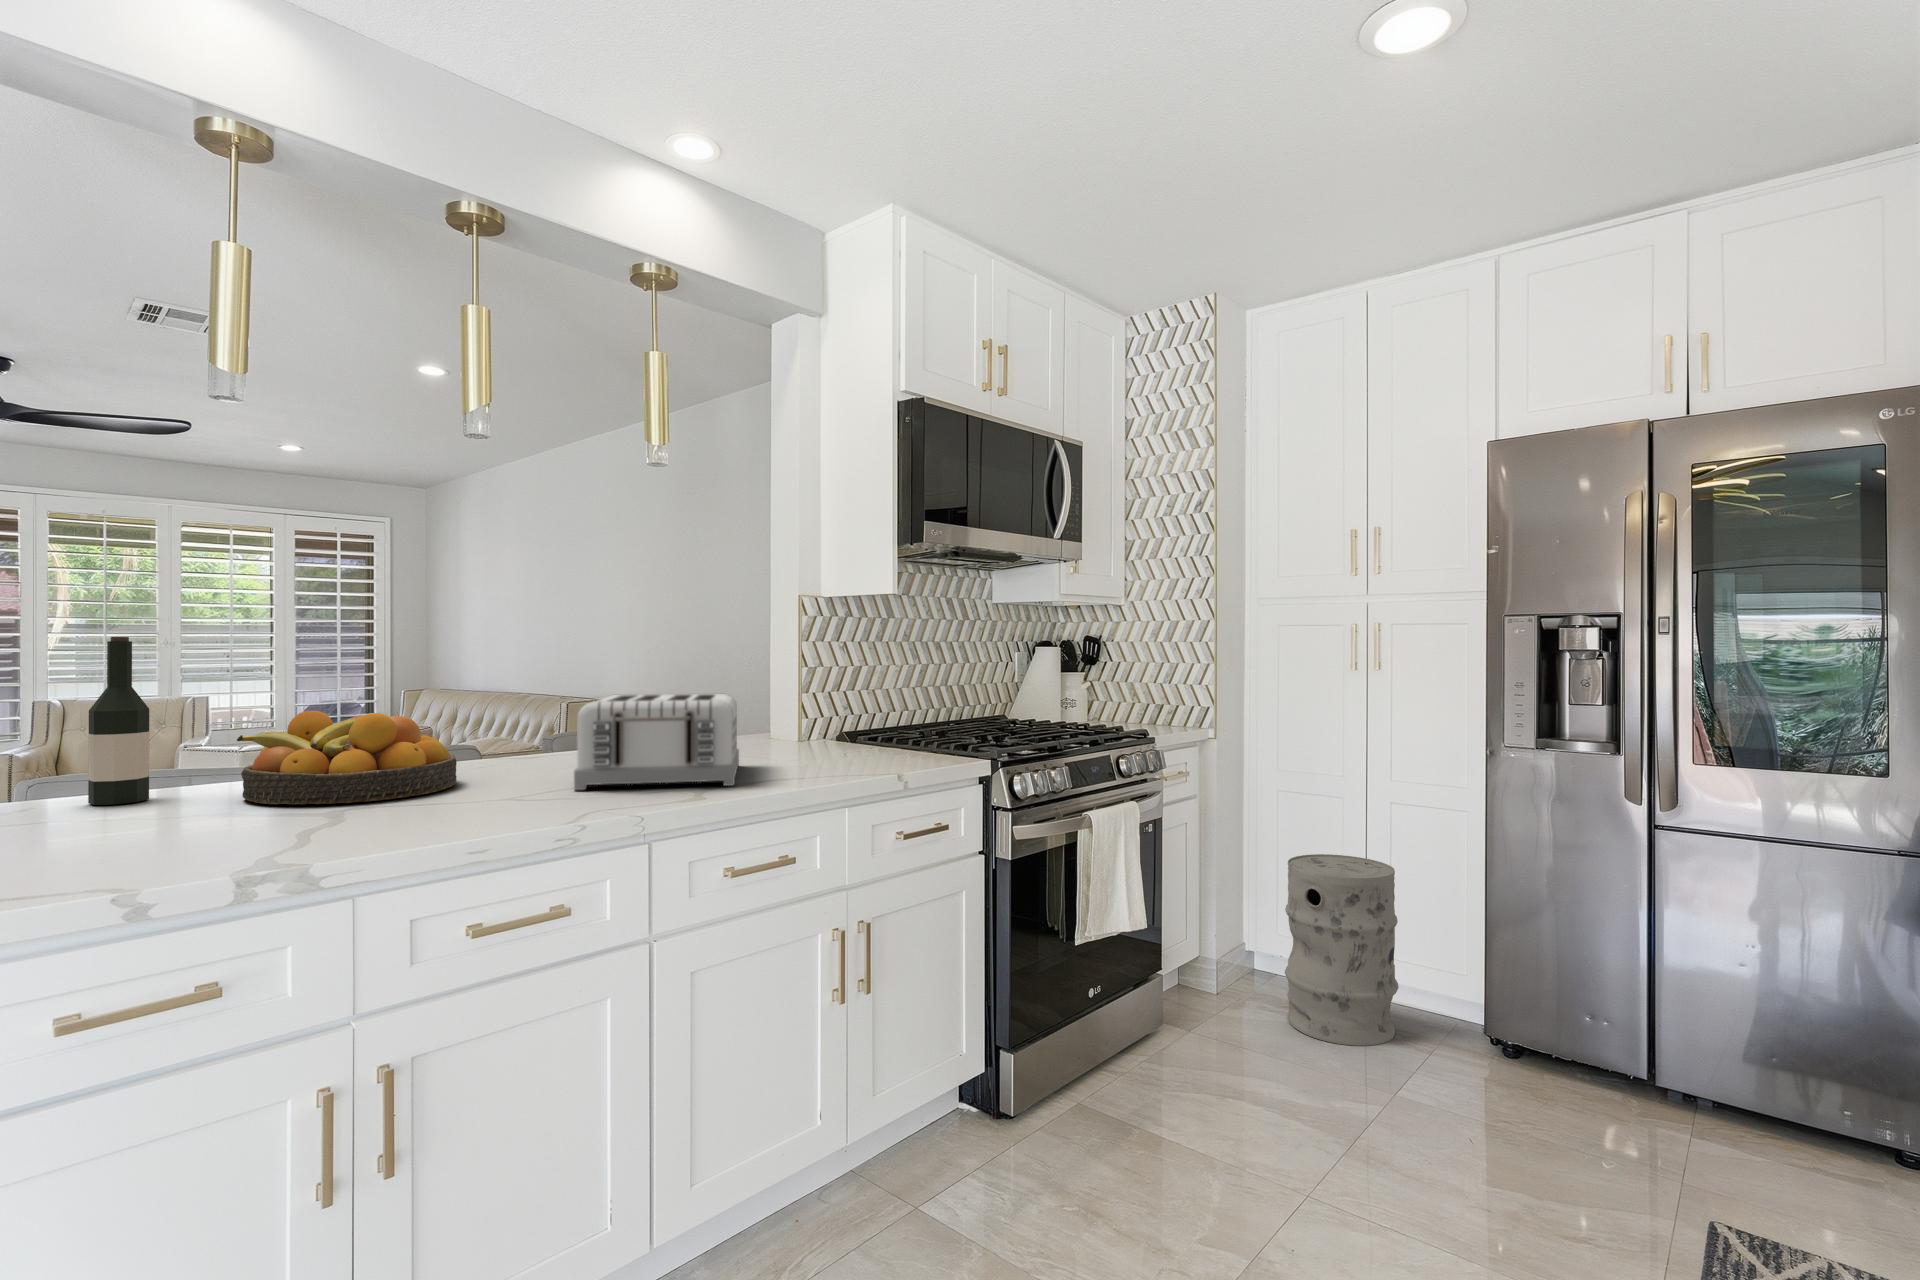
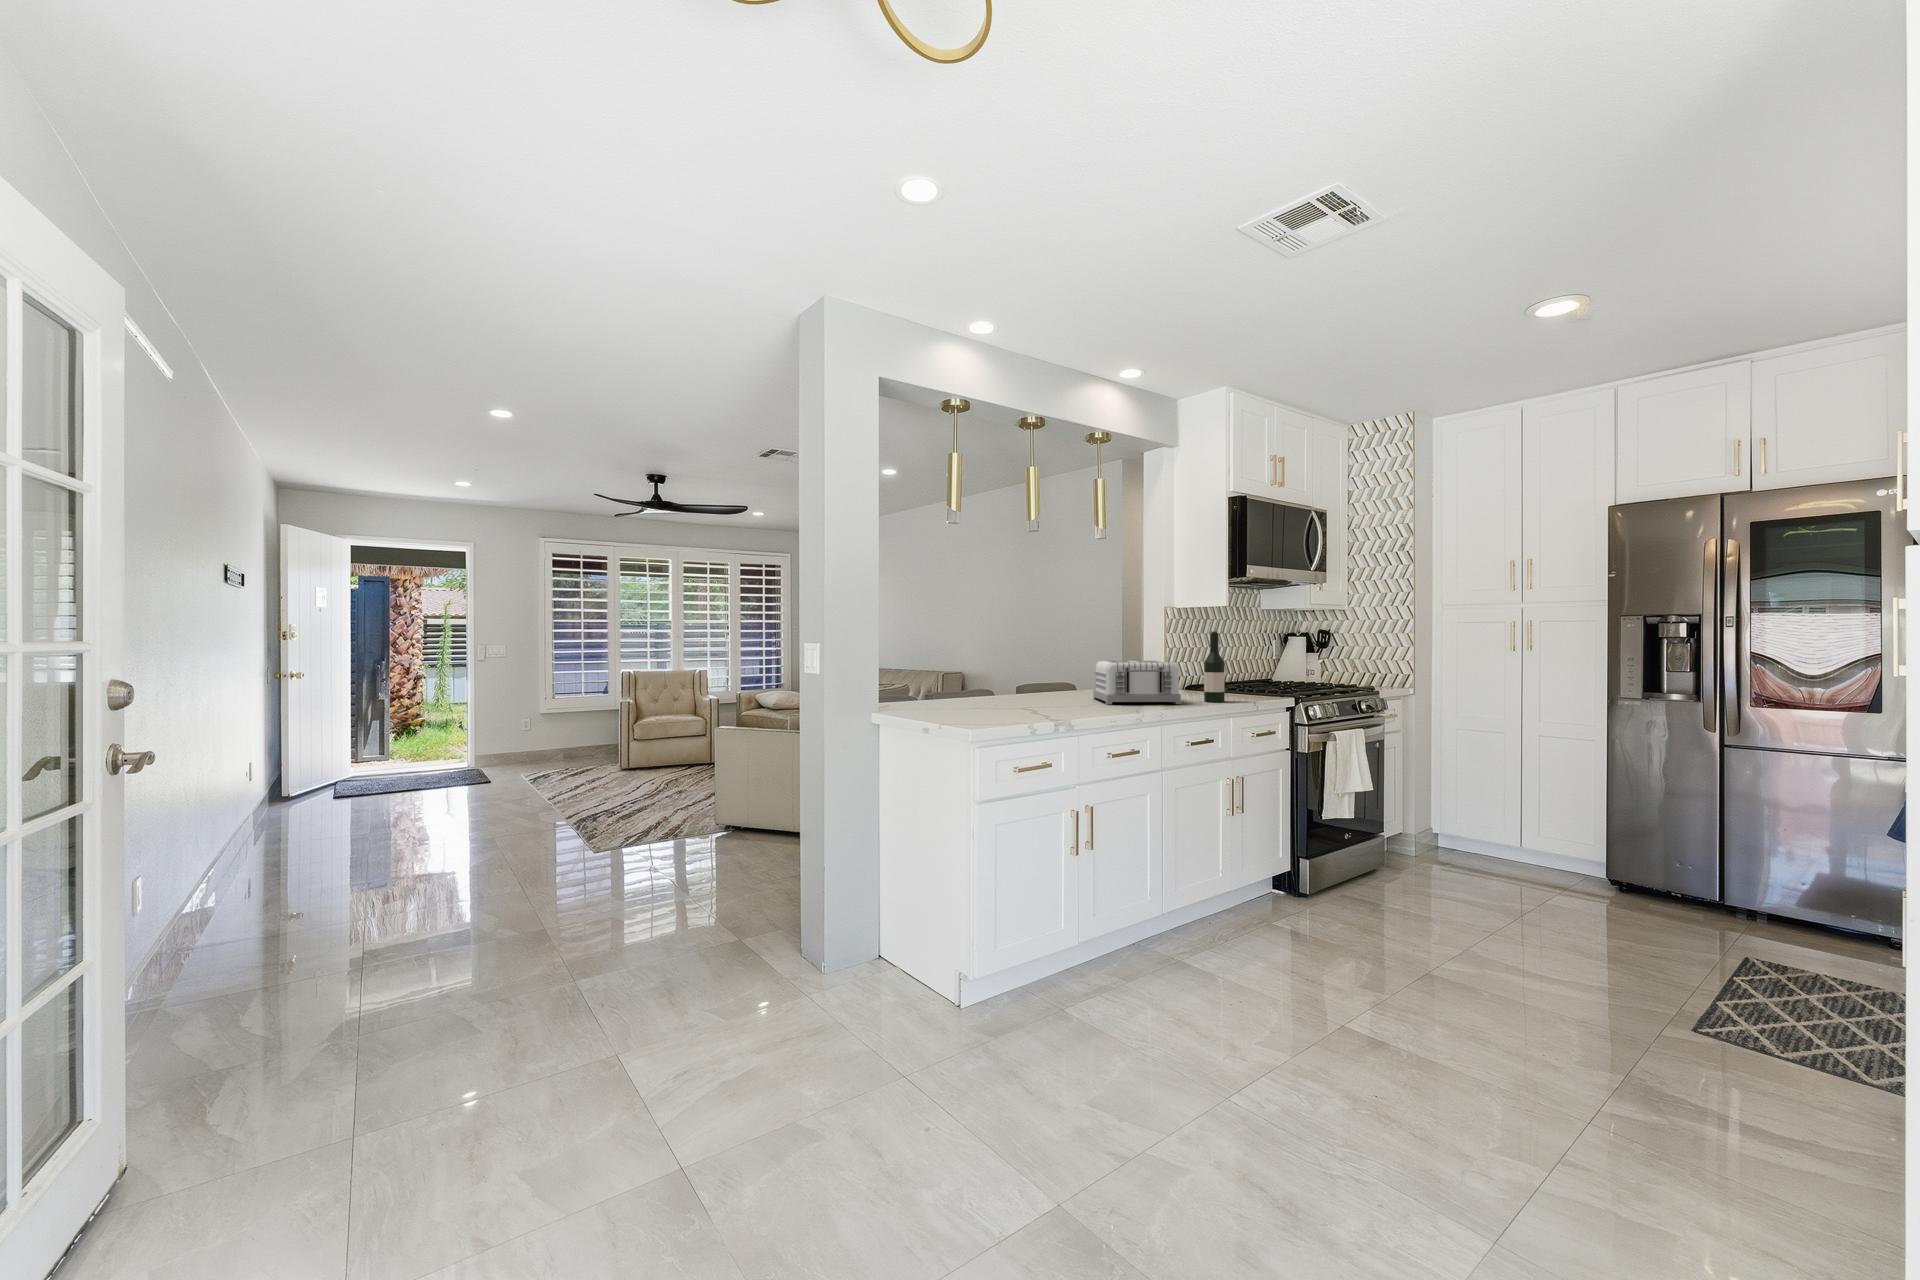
wine bottle: present [88,637,149,805] -> present [1204,631,1225,702]
fruit bowl: present [237,711,457,804] -> none [963,666,1046,706]
trash can: present [1285,854,1399,1046] -> none [1467,768,1546,882]

